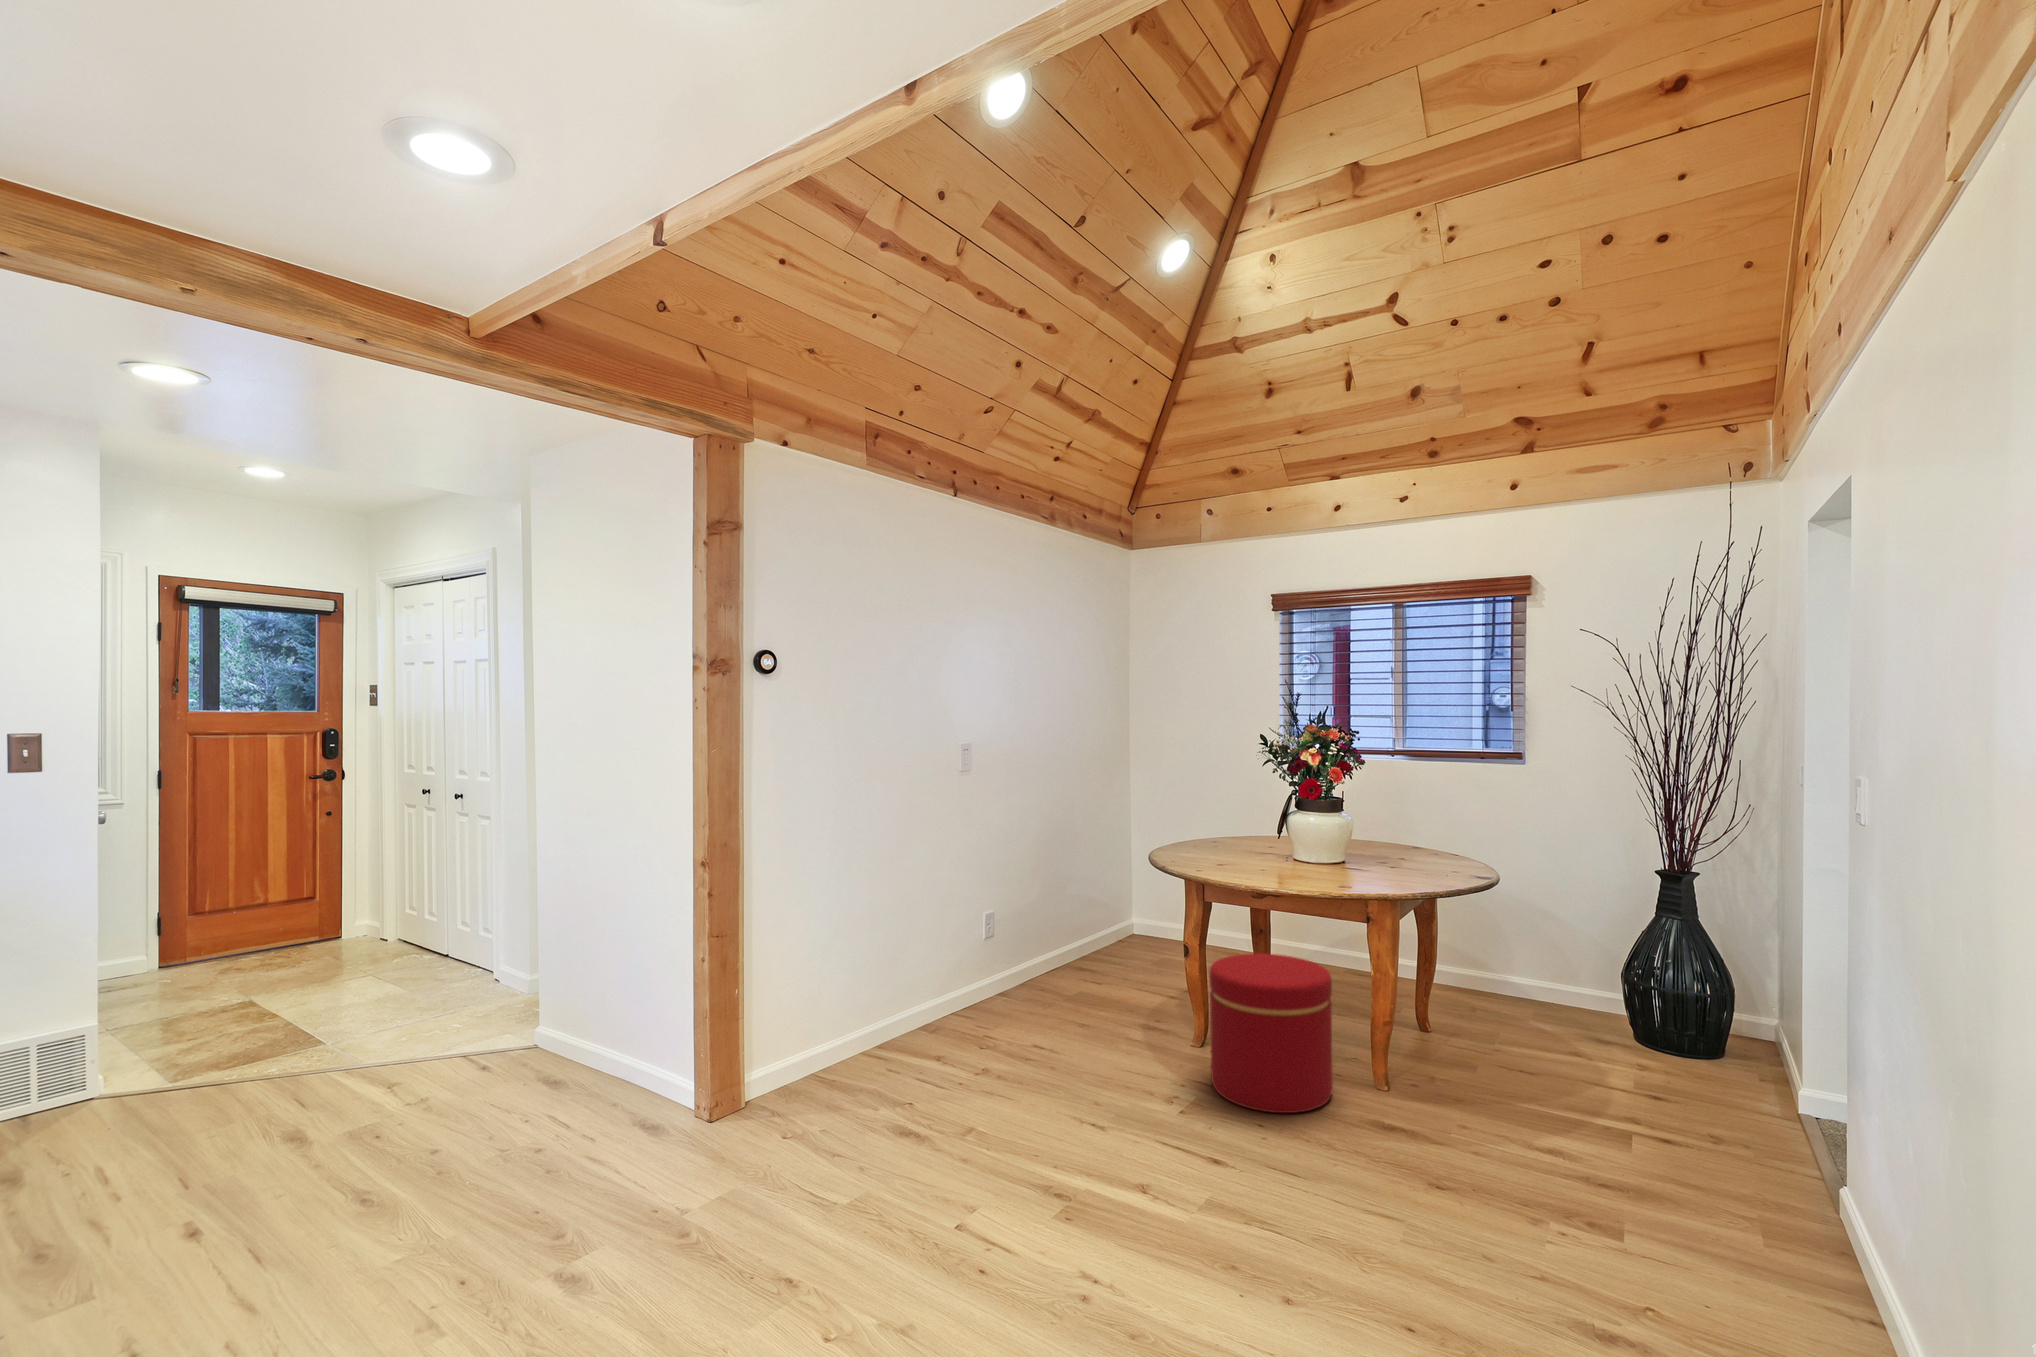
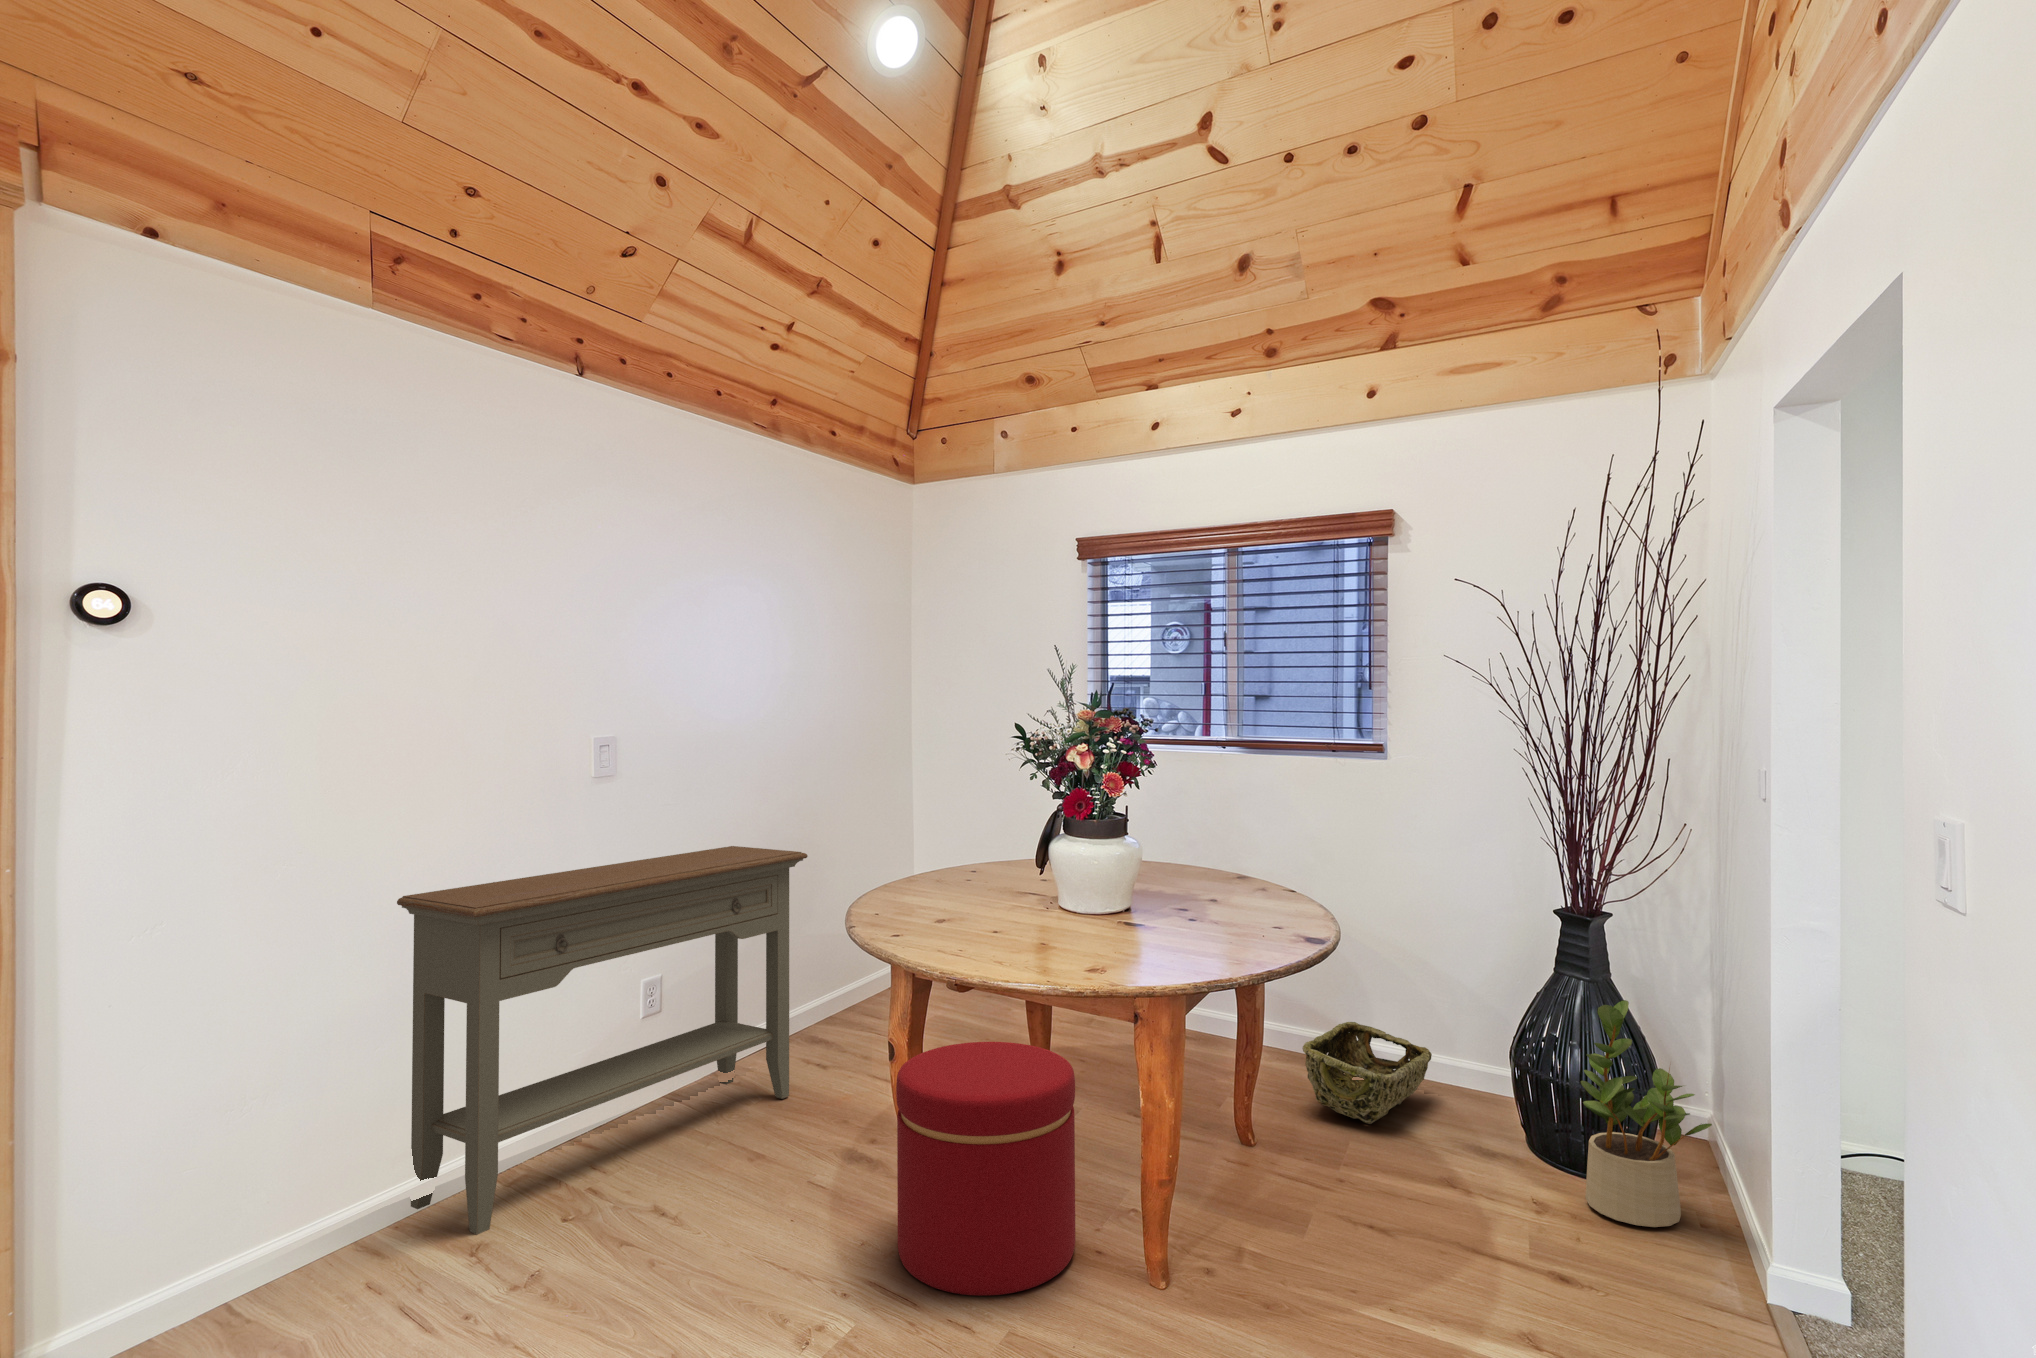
console table: none [864,818,1094,1070] -> present [397,846,808,1235]
potted plant: none [1683,934,1782,1091] -> present [1581,1000,1712,1227]
woven basket: none [1462,952,1557,1023] -> present [1302,1022,1432,1124]

